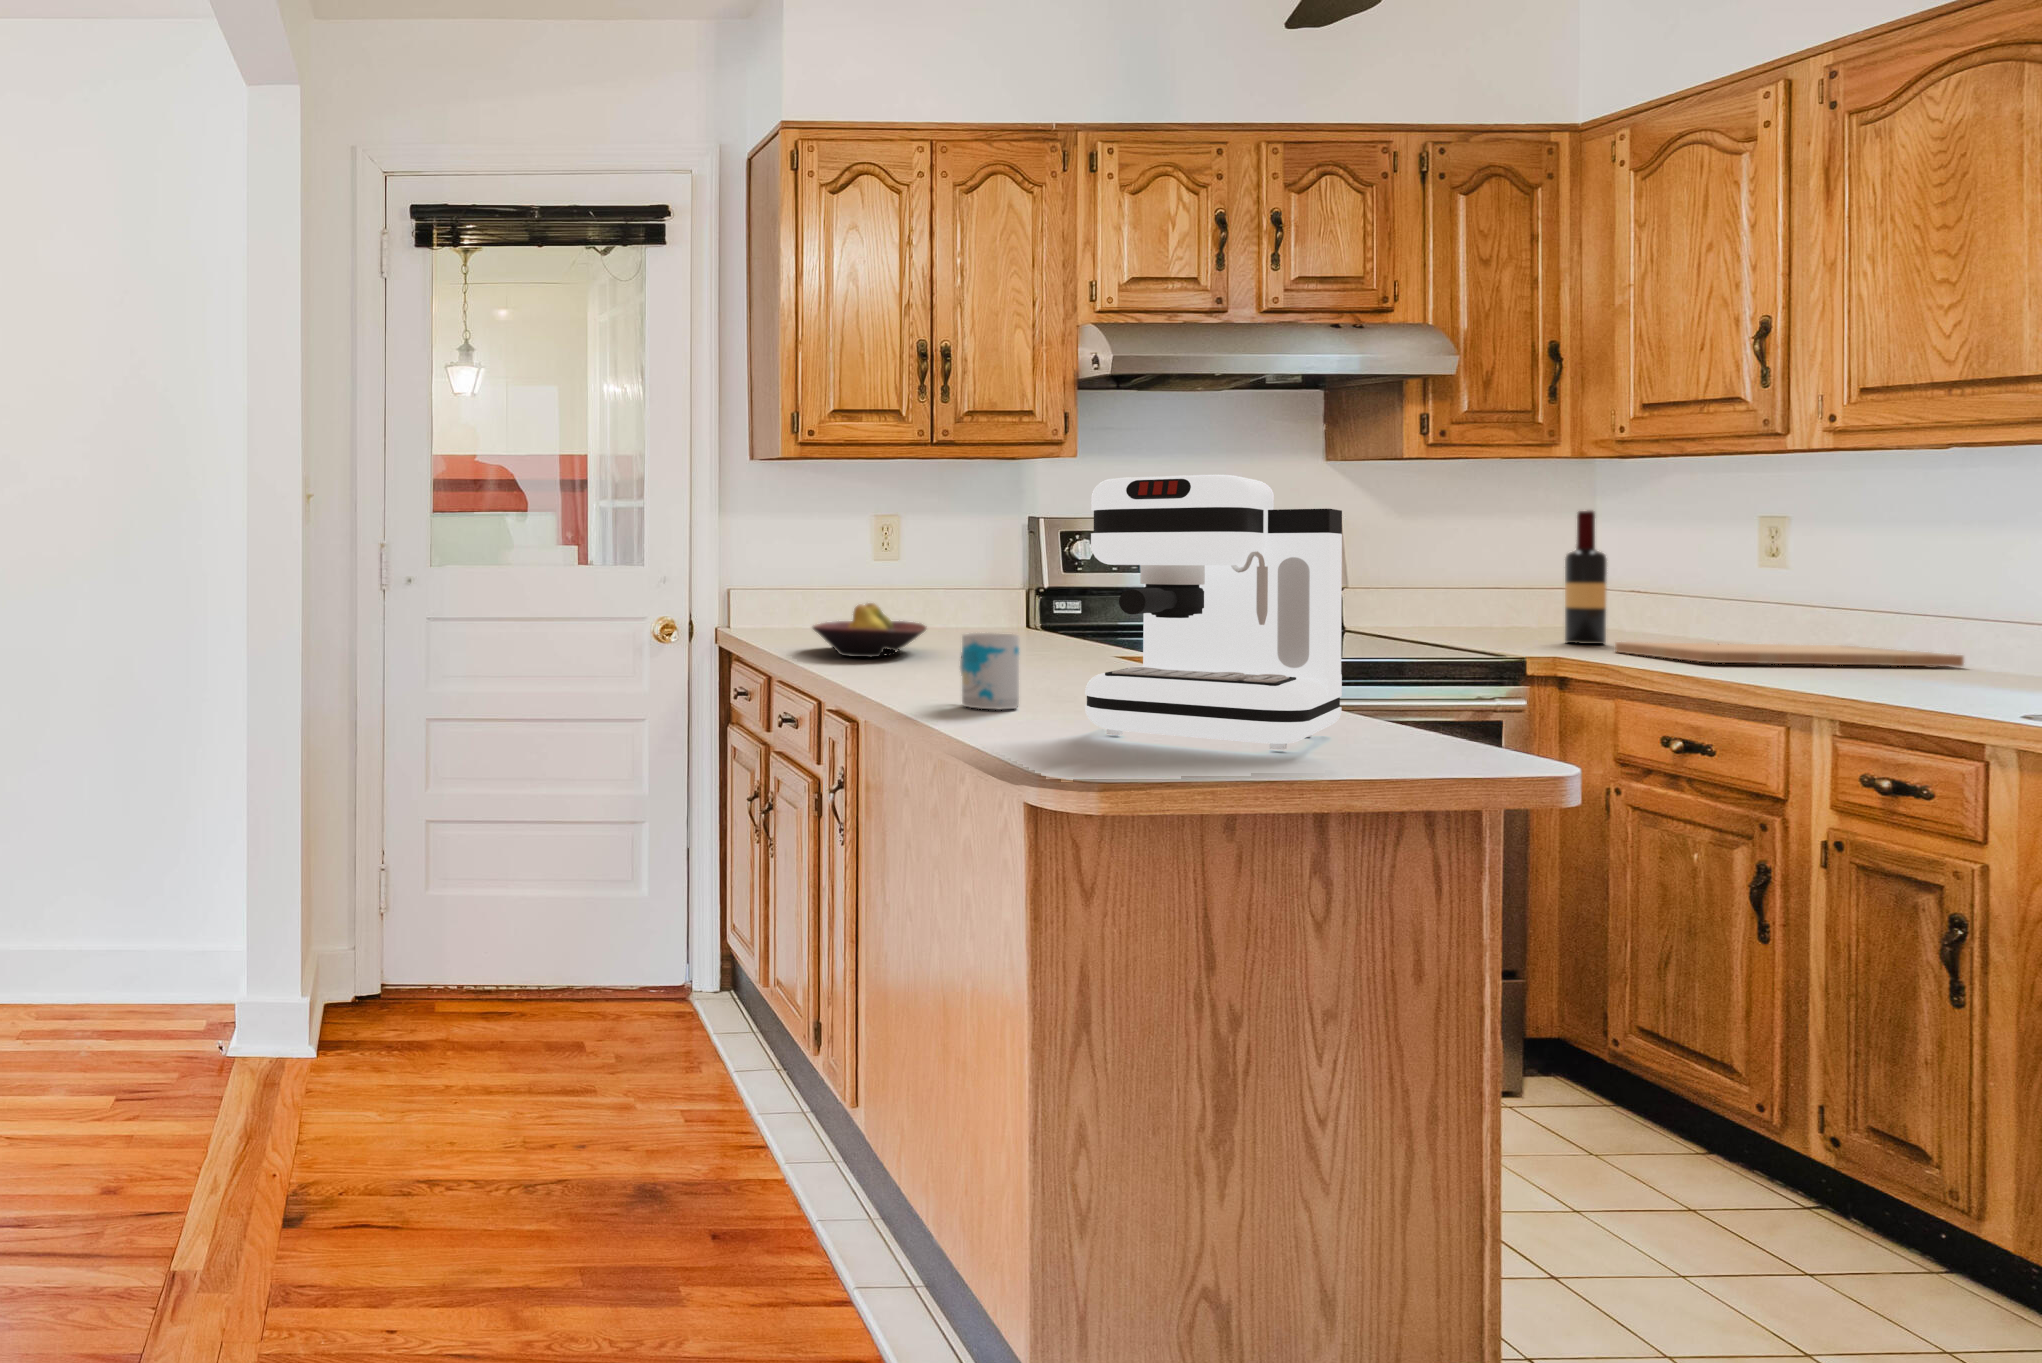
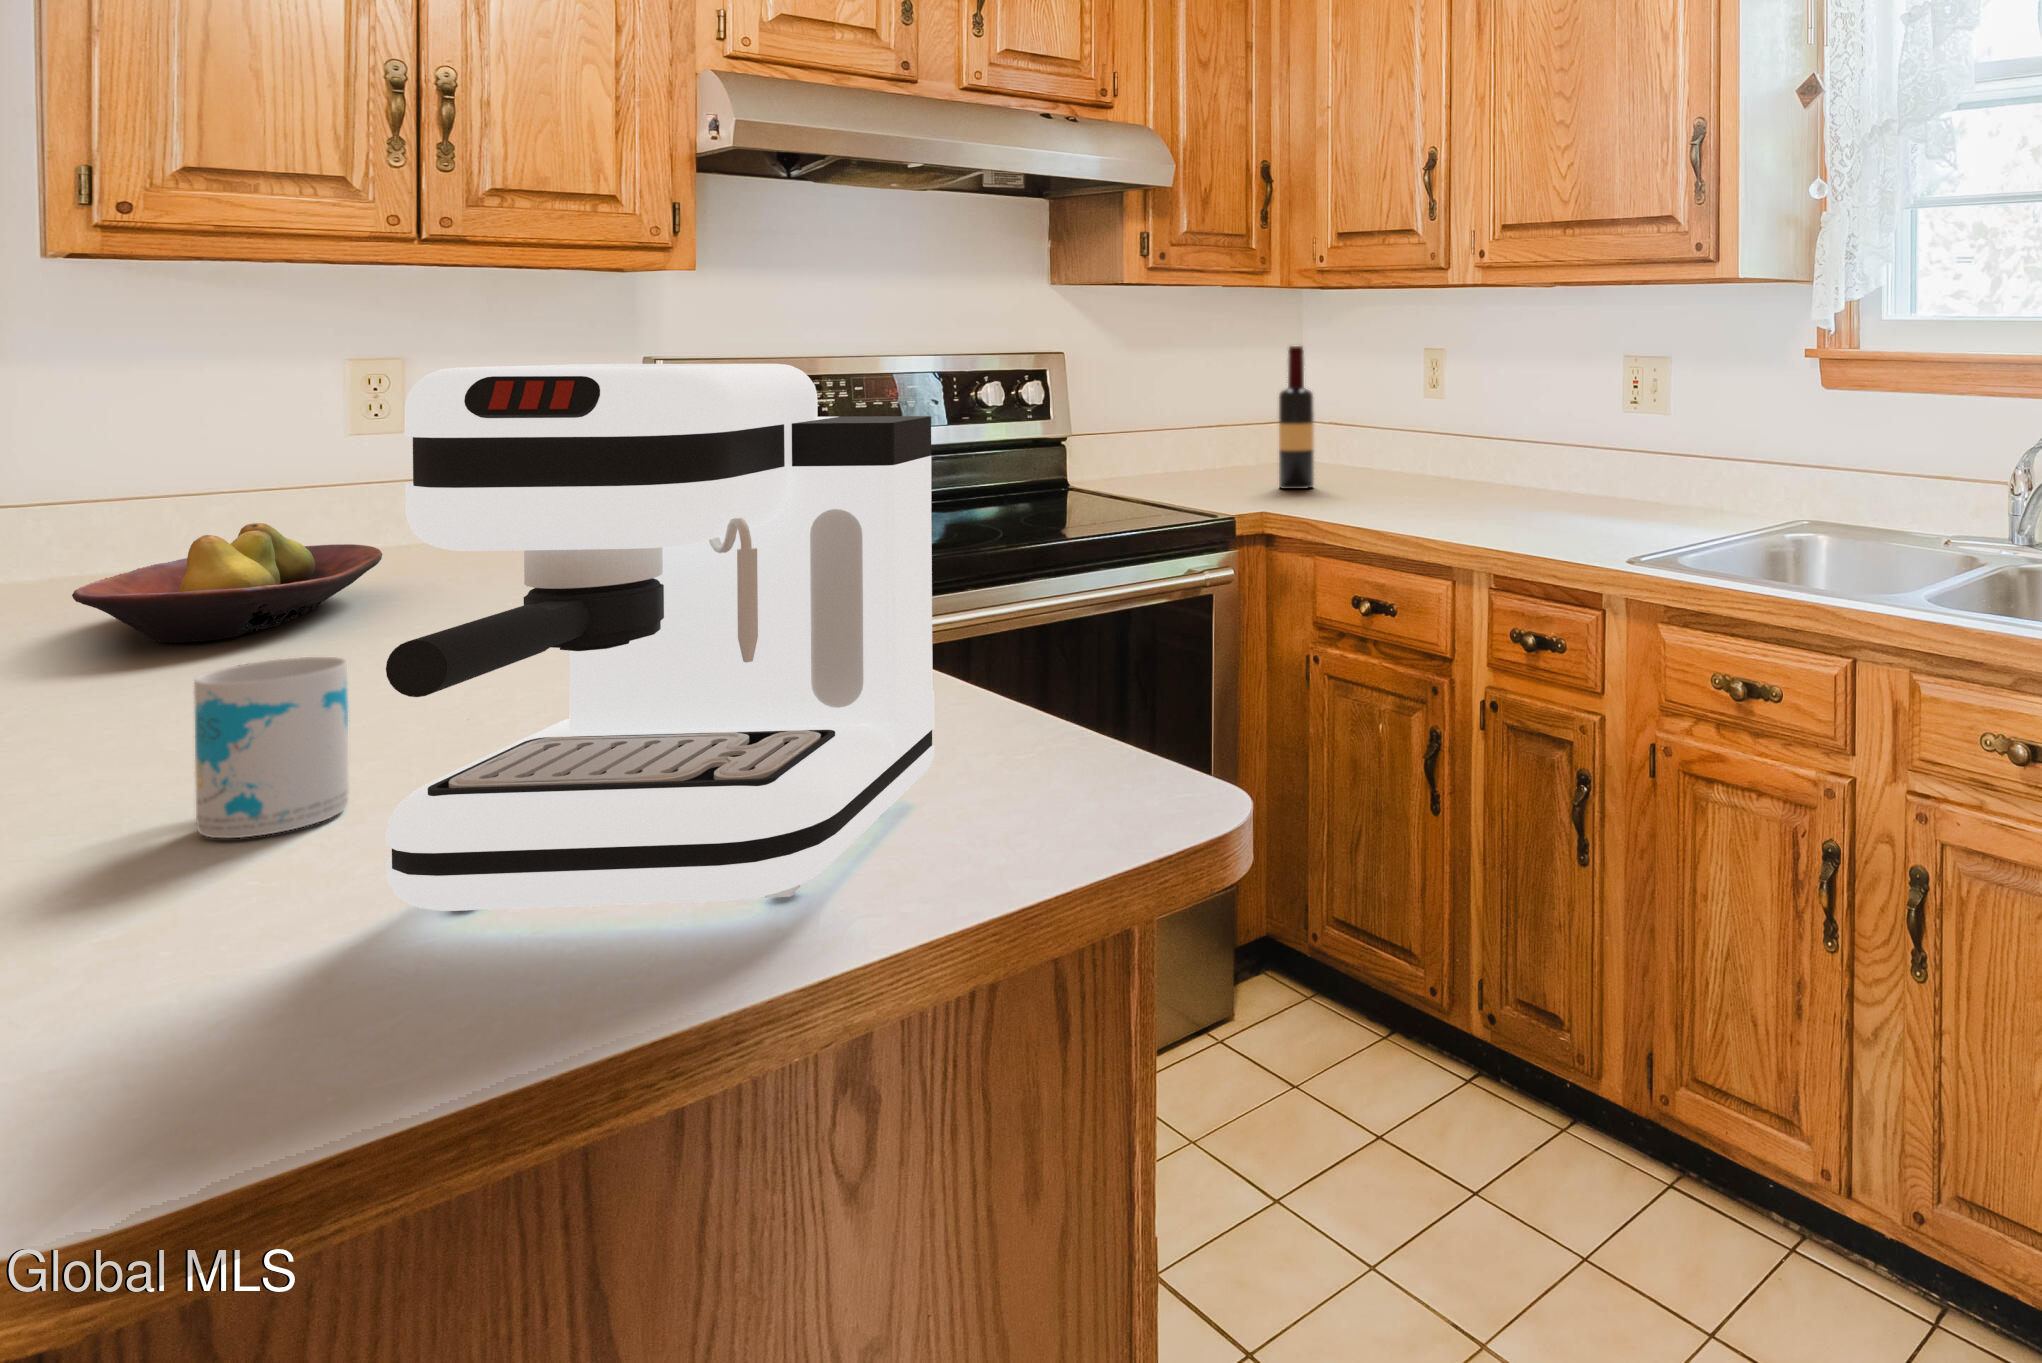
cutting board: present [1615,642,1964,667] -> none [1320,479,1571,516]

